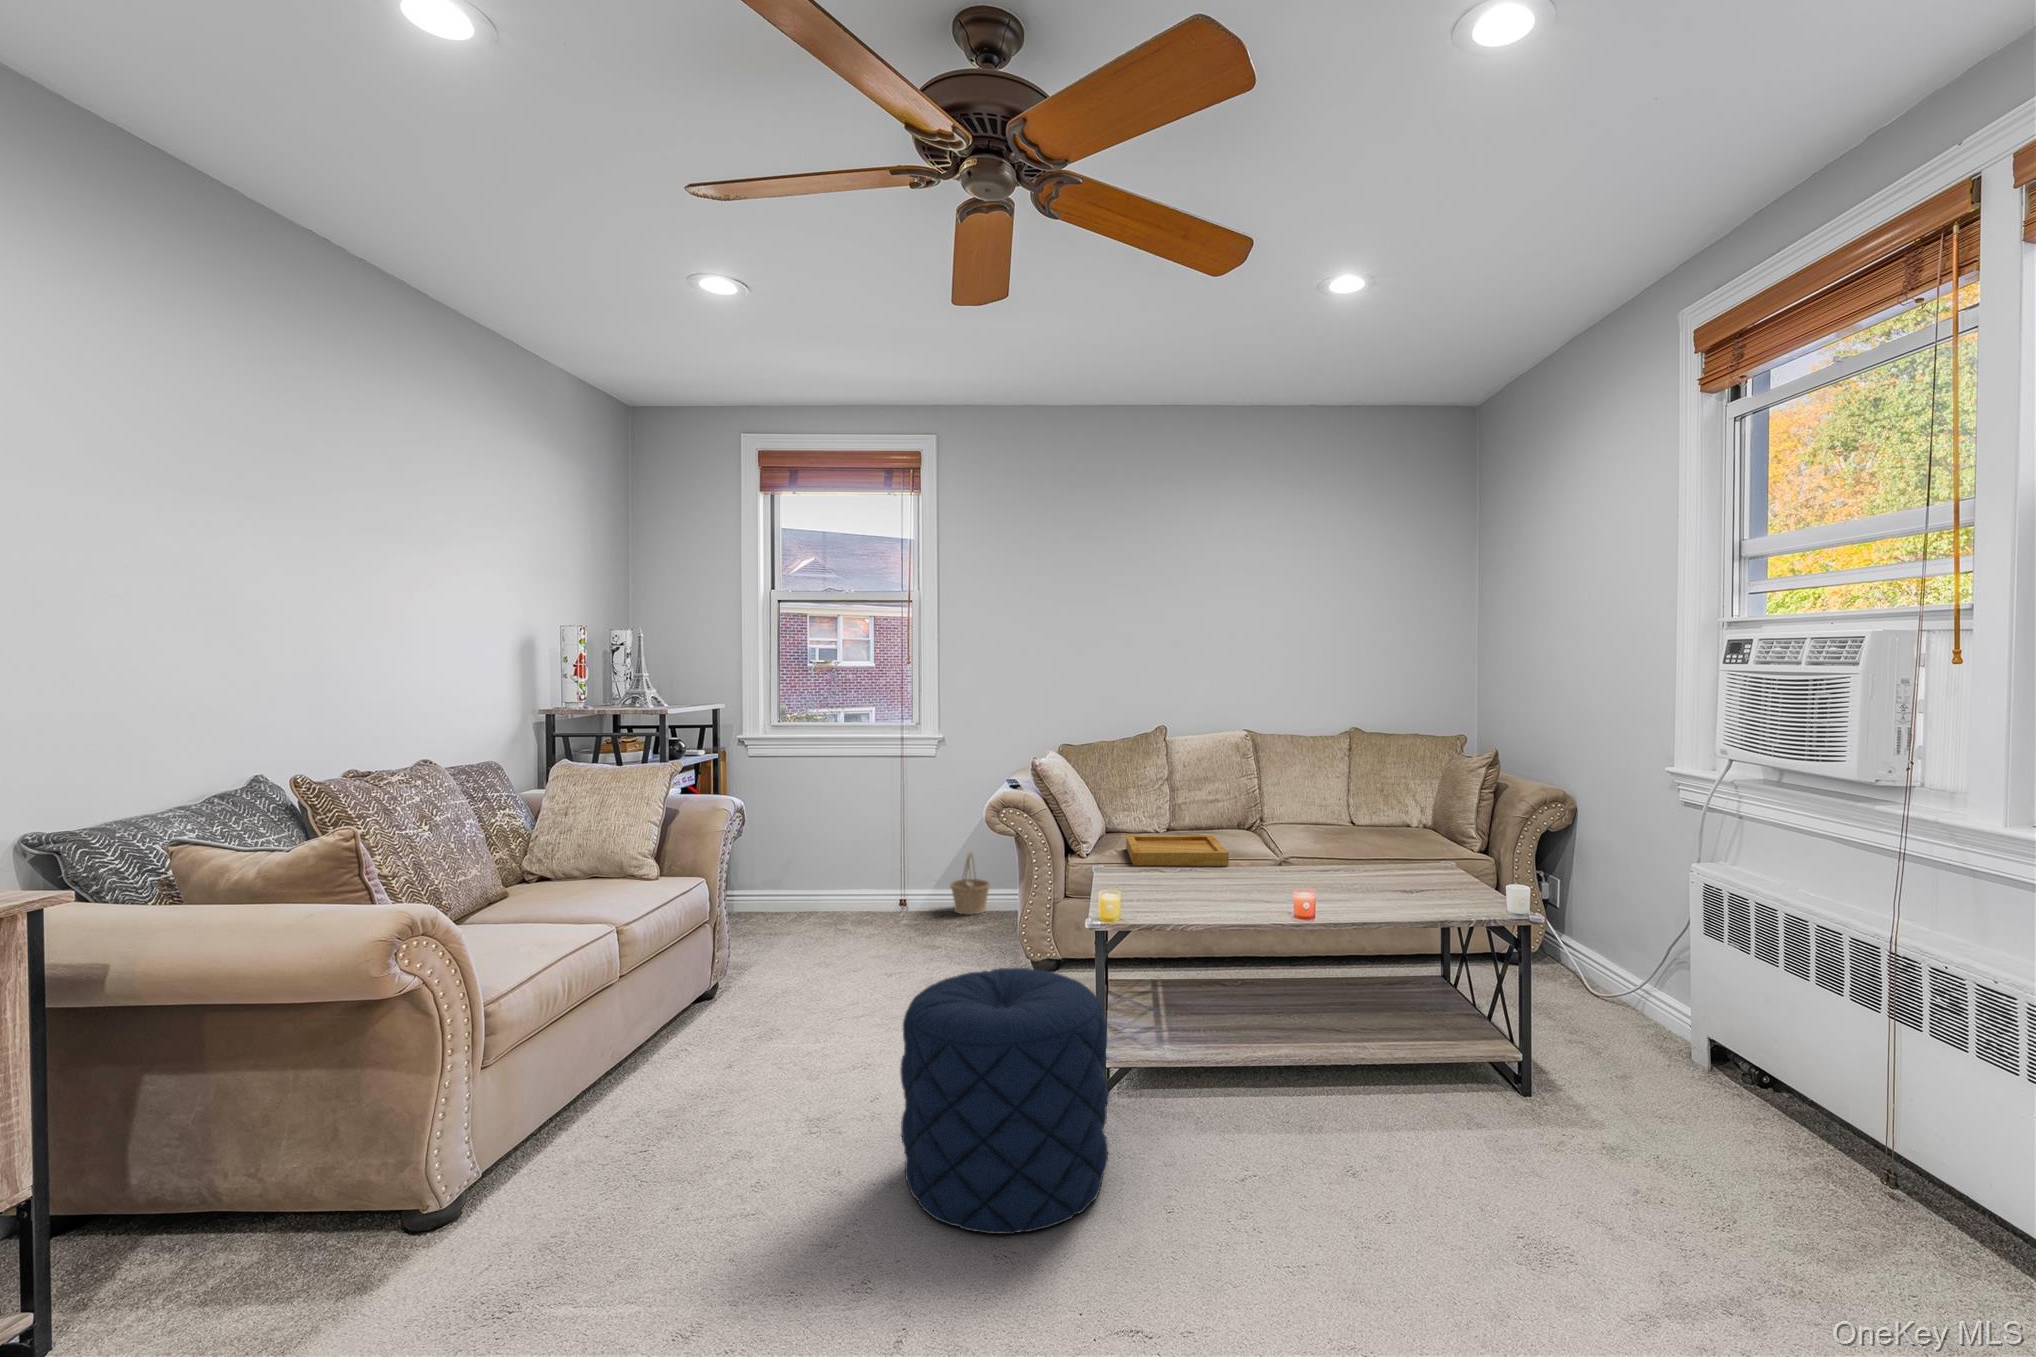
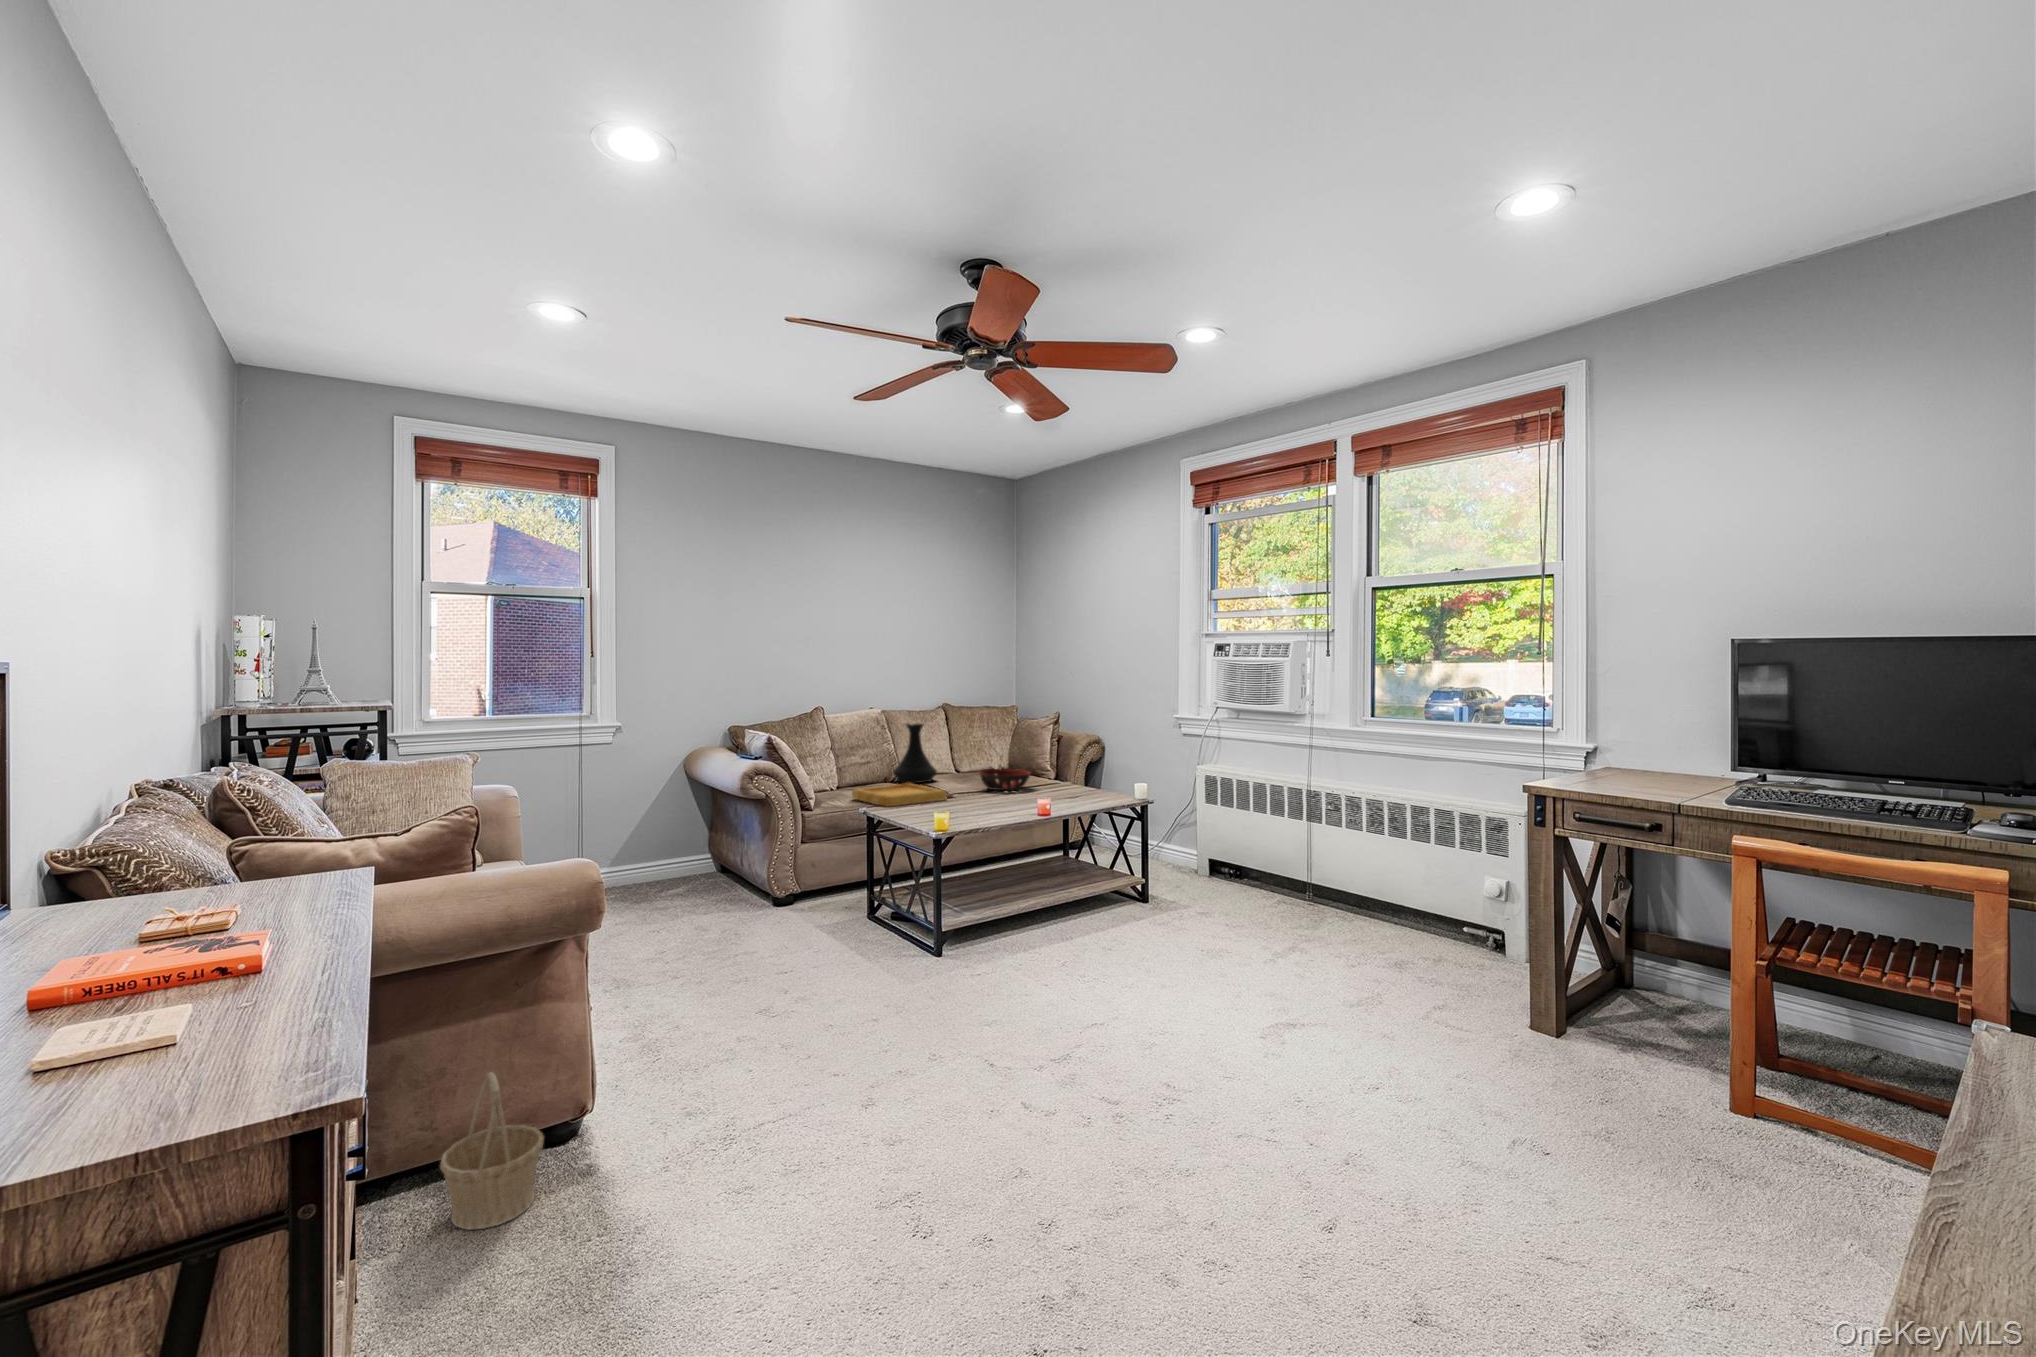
vase: none [1243,754,1304,835] -> present [893,724,937,783]
decorative bowl: none [1313,826,1396,863] -> present [979,769,1031,791]
basket: present [950,851,990,914] -> present [440,1072,544,1230]
pouf: present [900,968,1108,1234] -> none [902,862,1043,1028]

